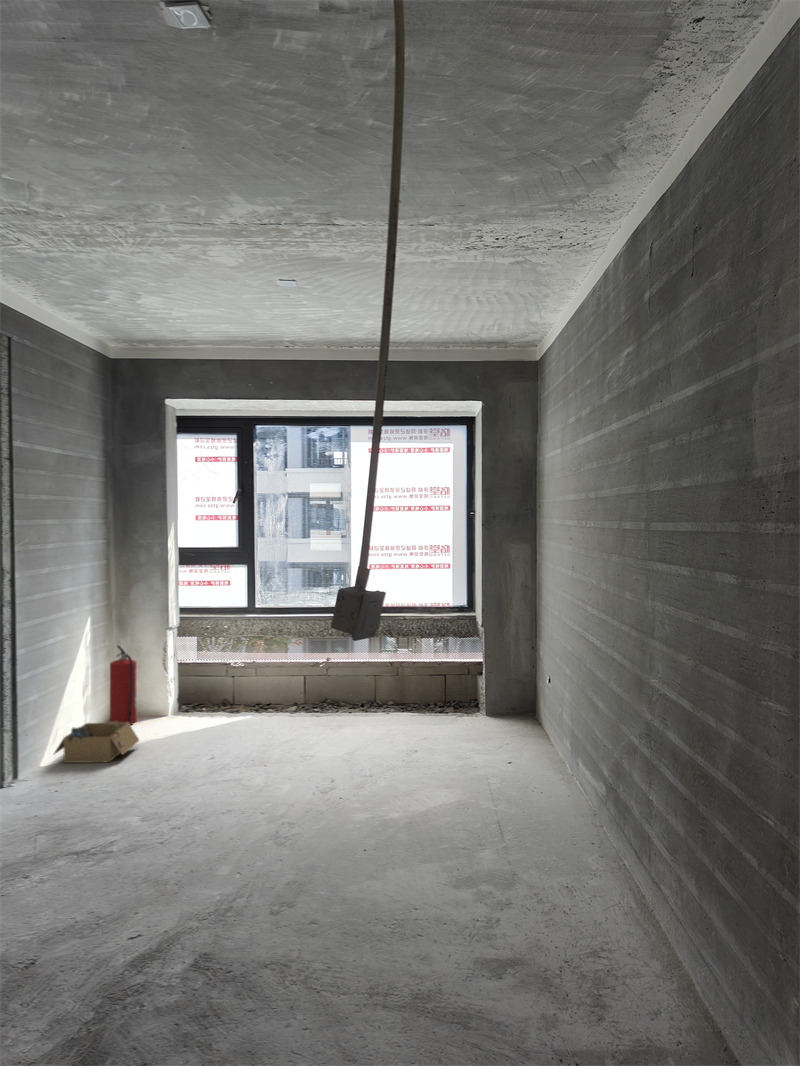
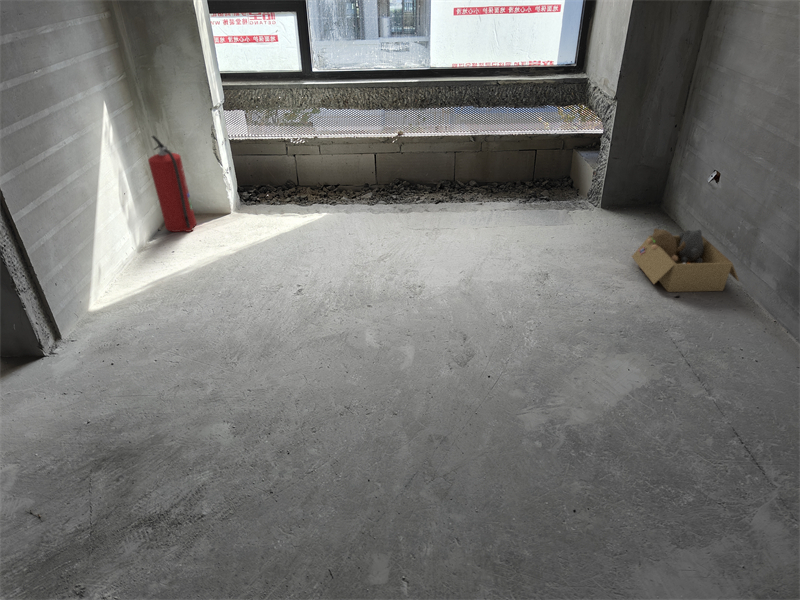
cardboard box: present [54,721,139,763] -> present [632,229,739,292]

